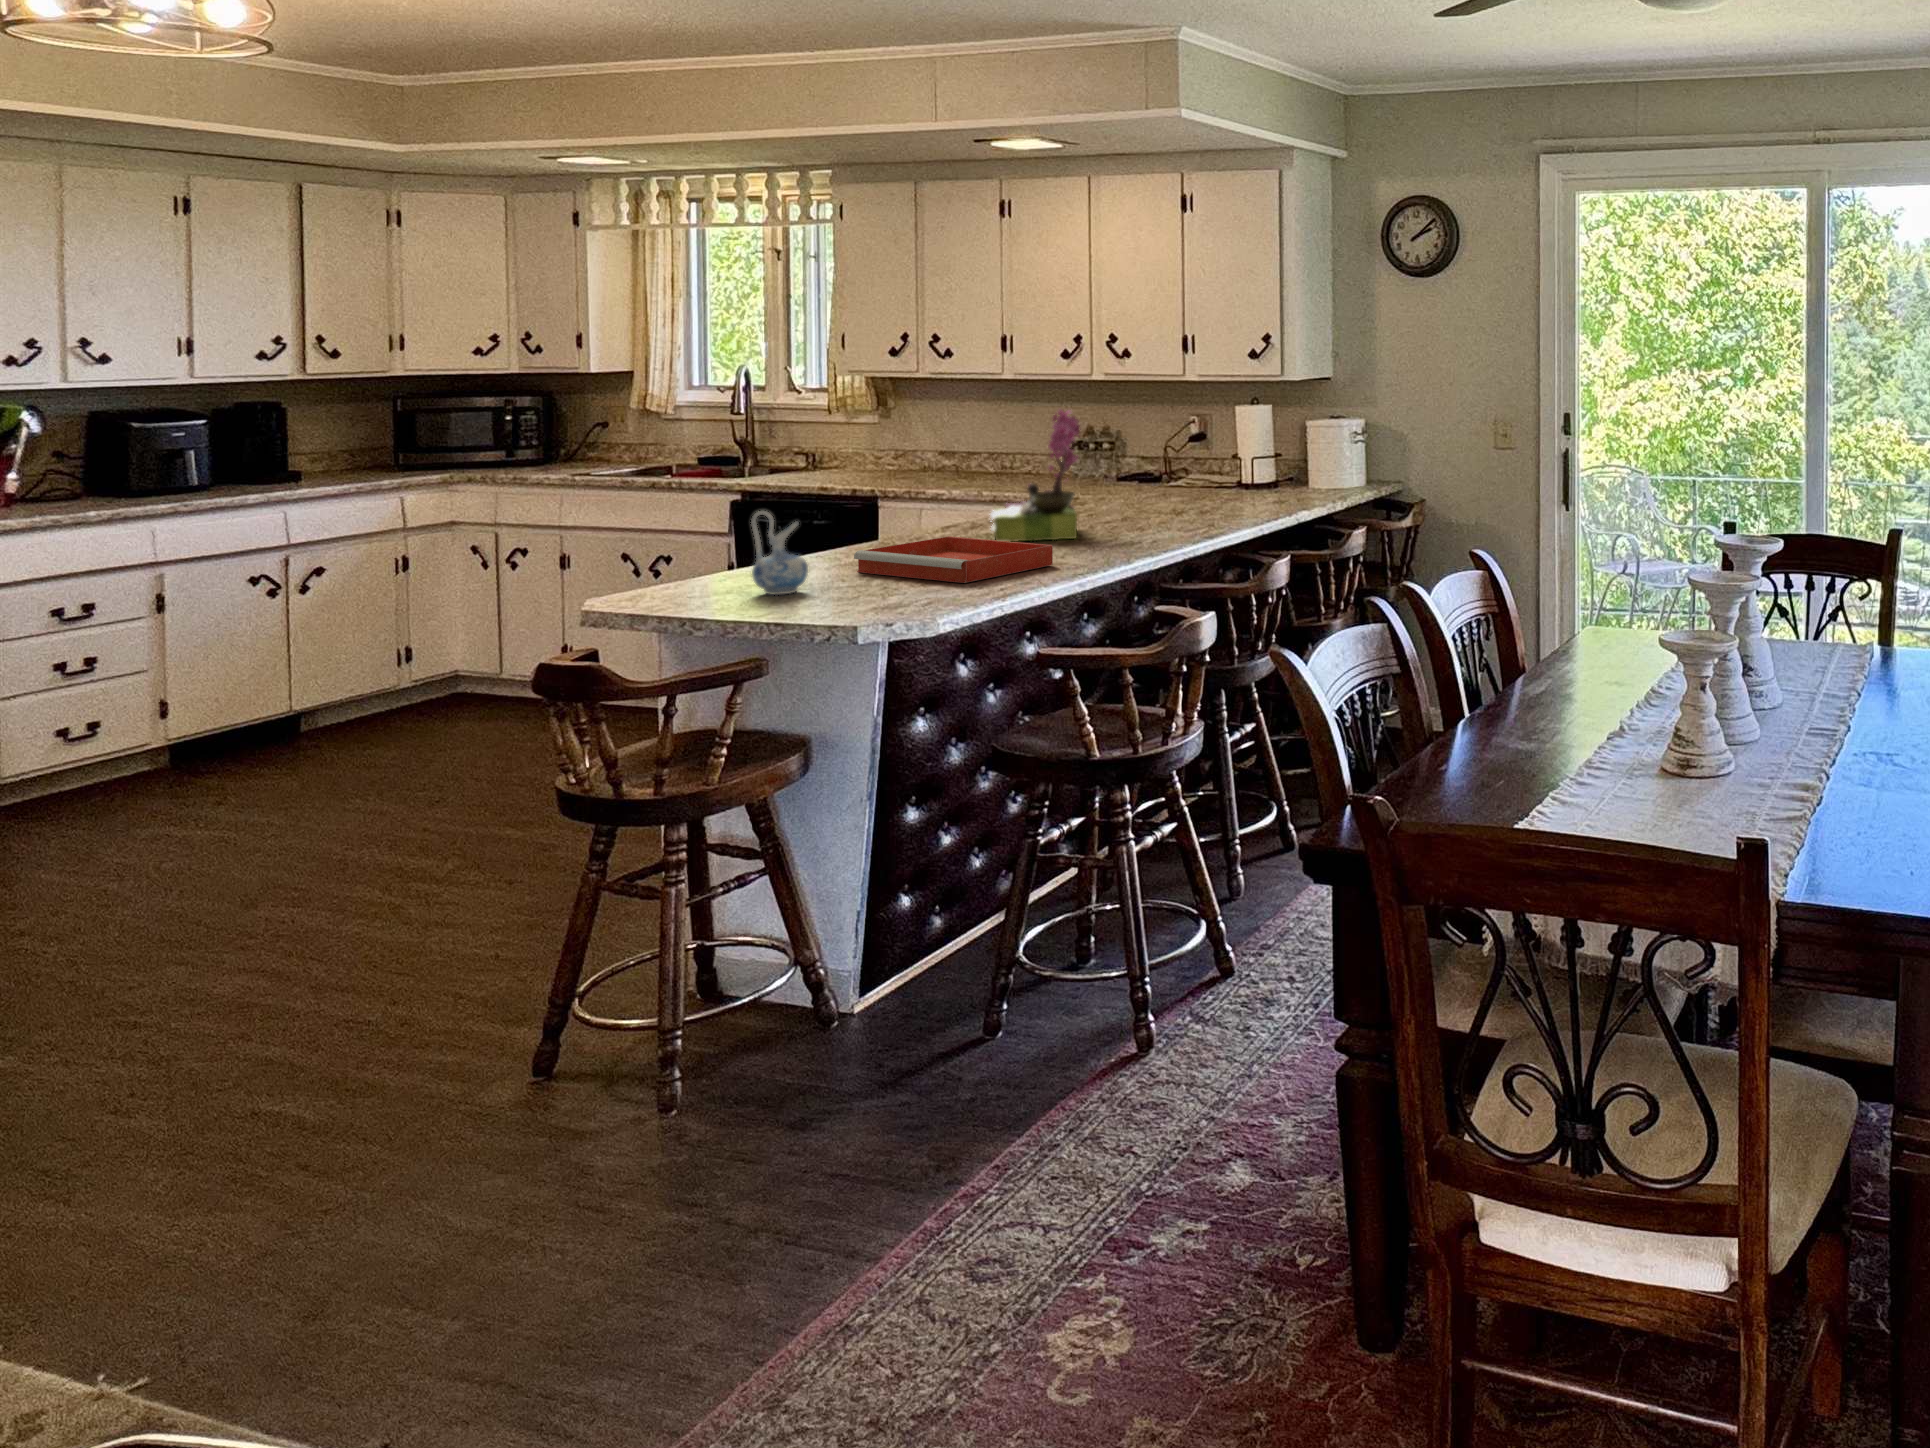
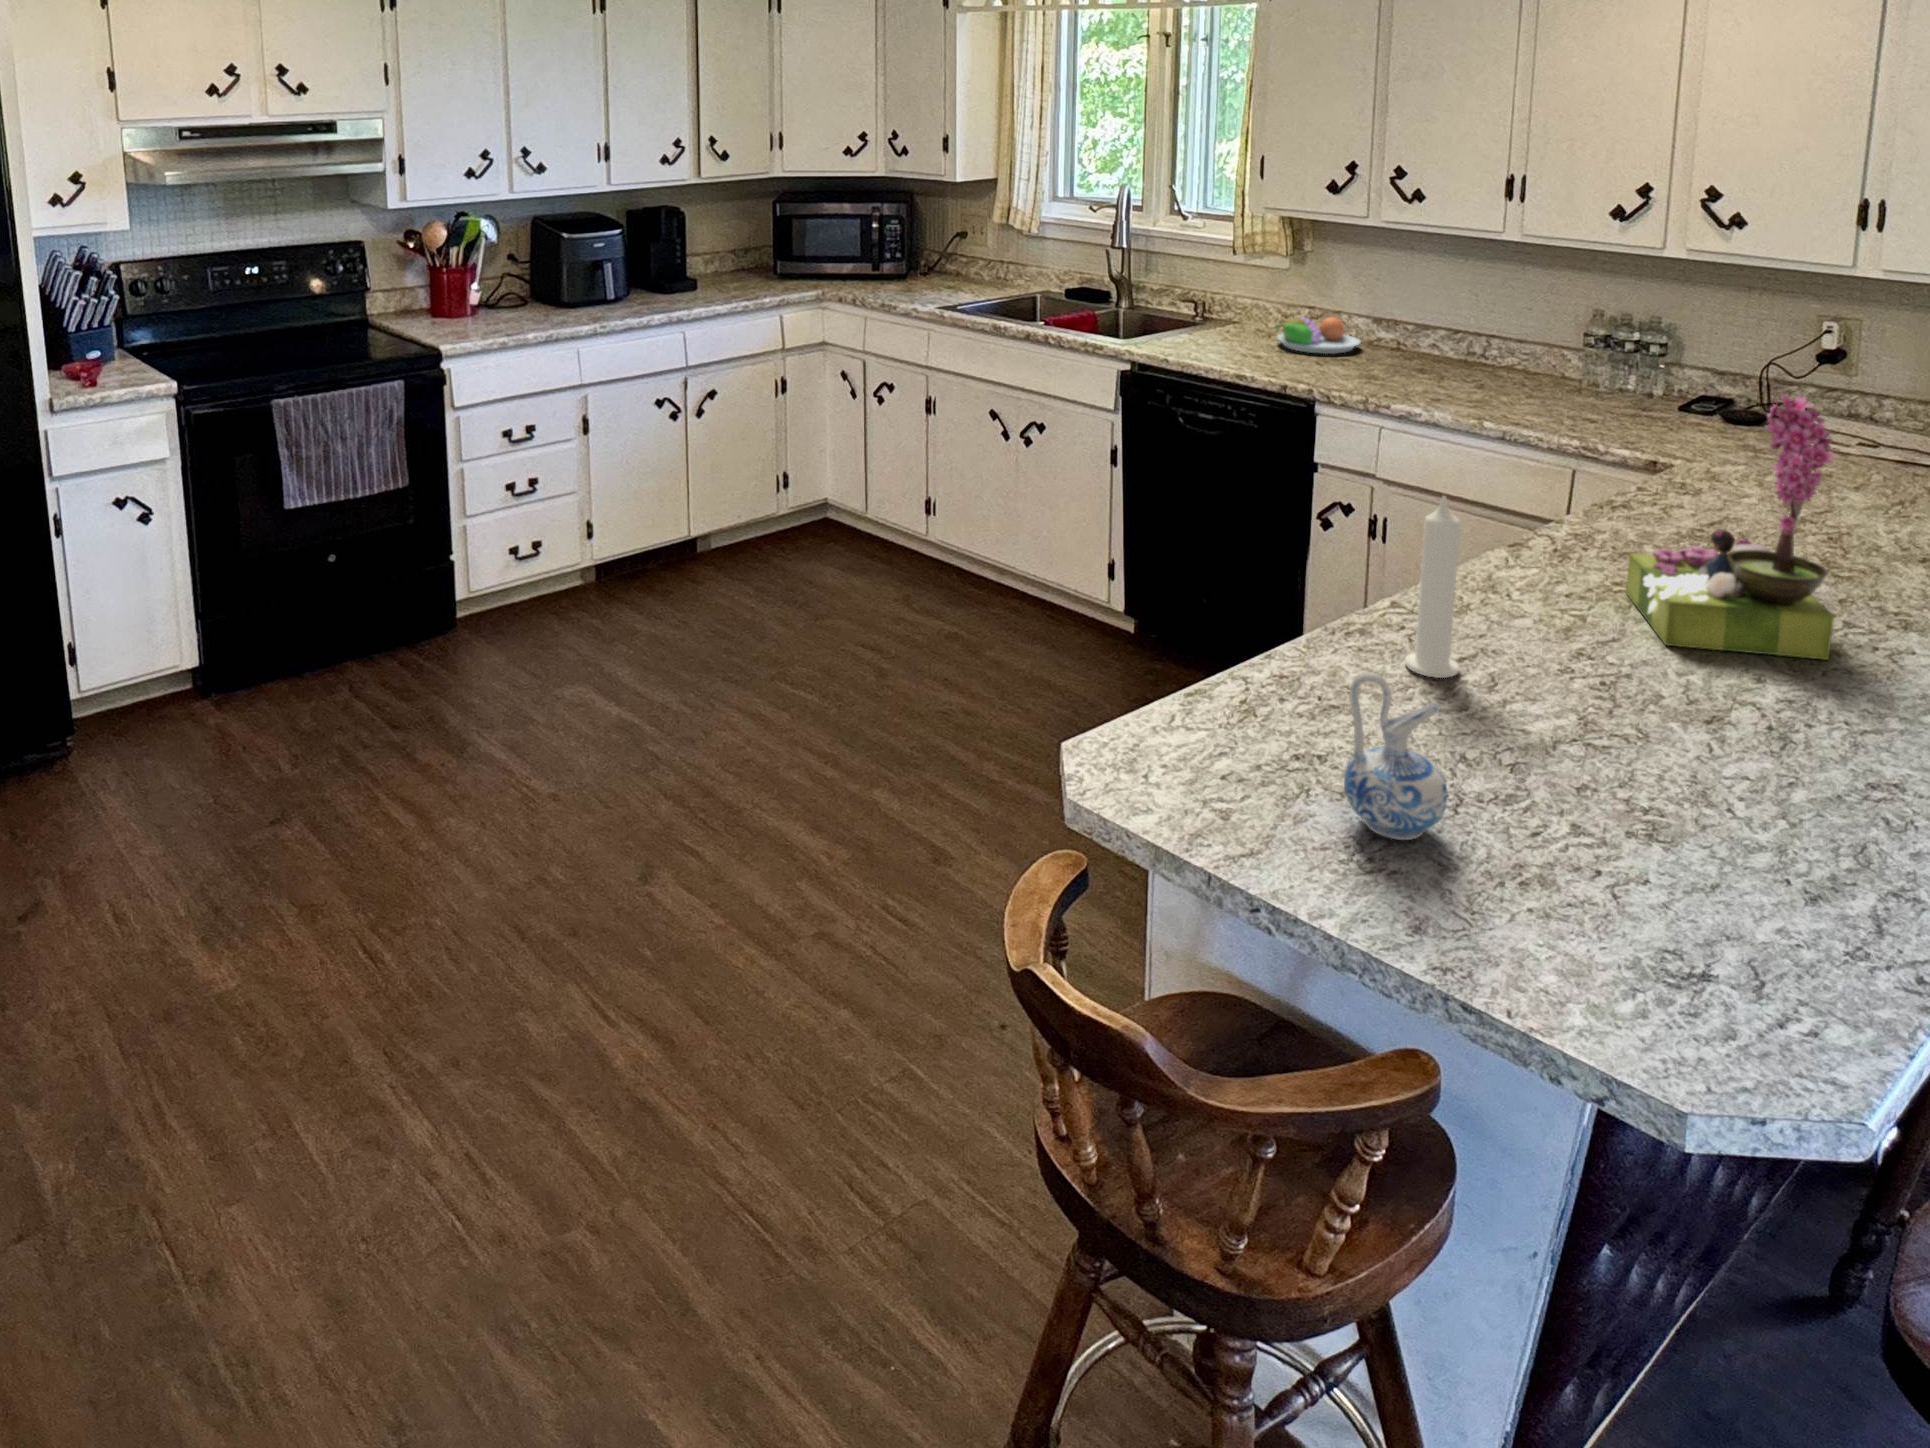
fruit bowl: none [859,449,928,475] -> present [1274,313,1360,354]
candle: none [834,458,866,560] -> present [1405,496,1460,678]
tray: present [854,536,1053,583] -> none [1481,660,1907,877]

